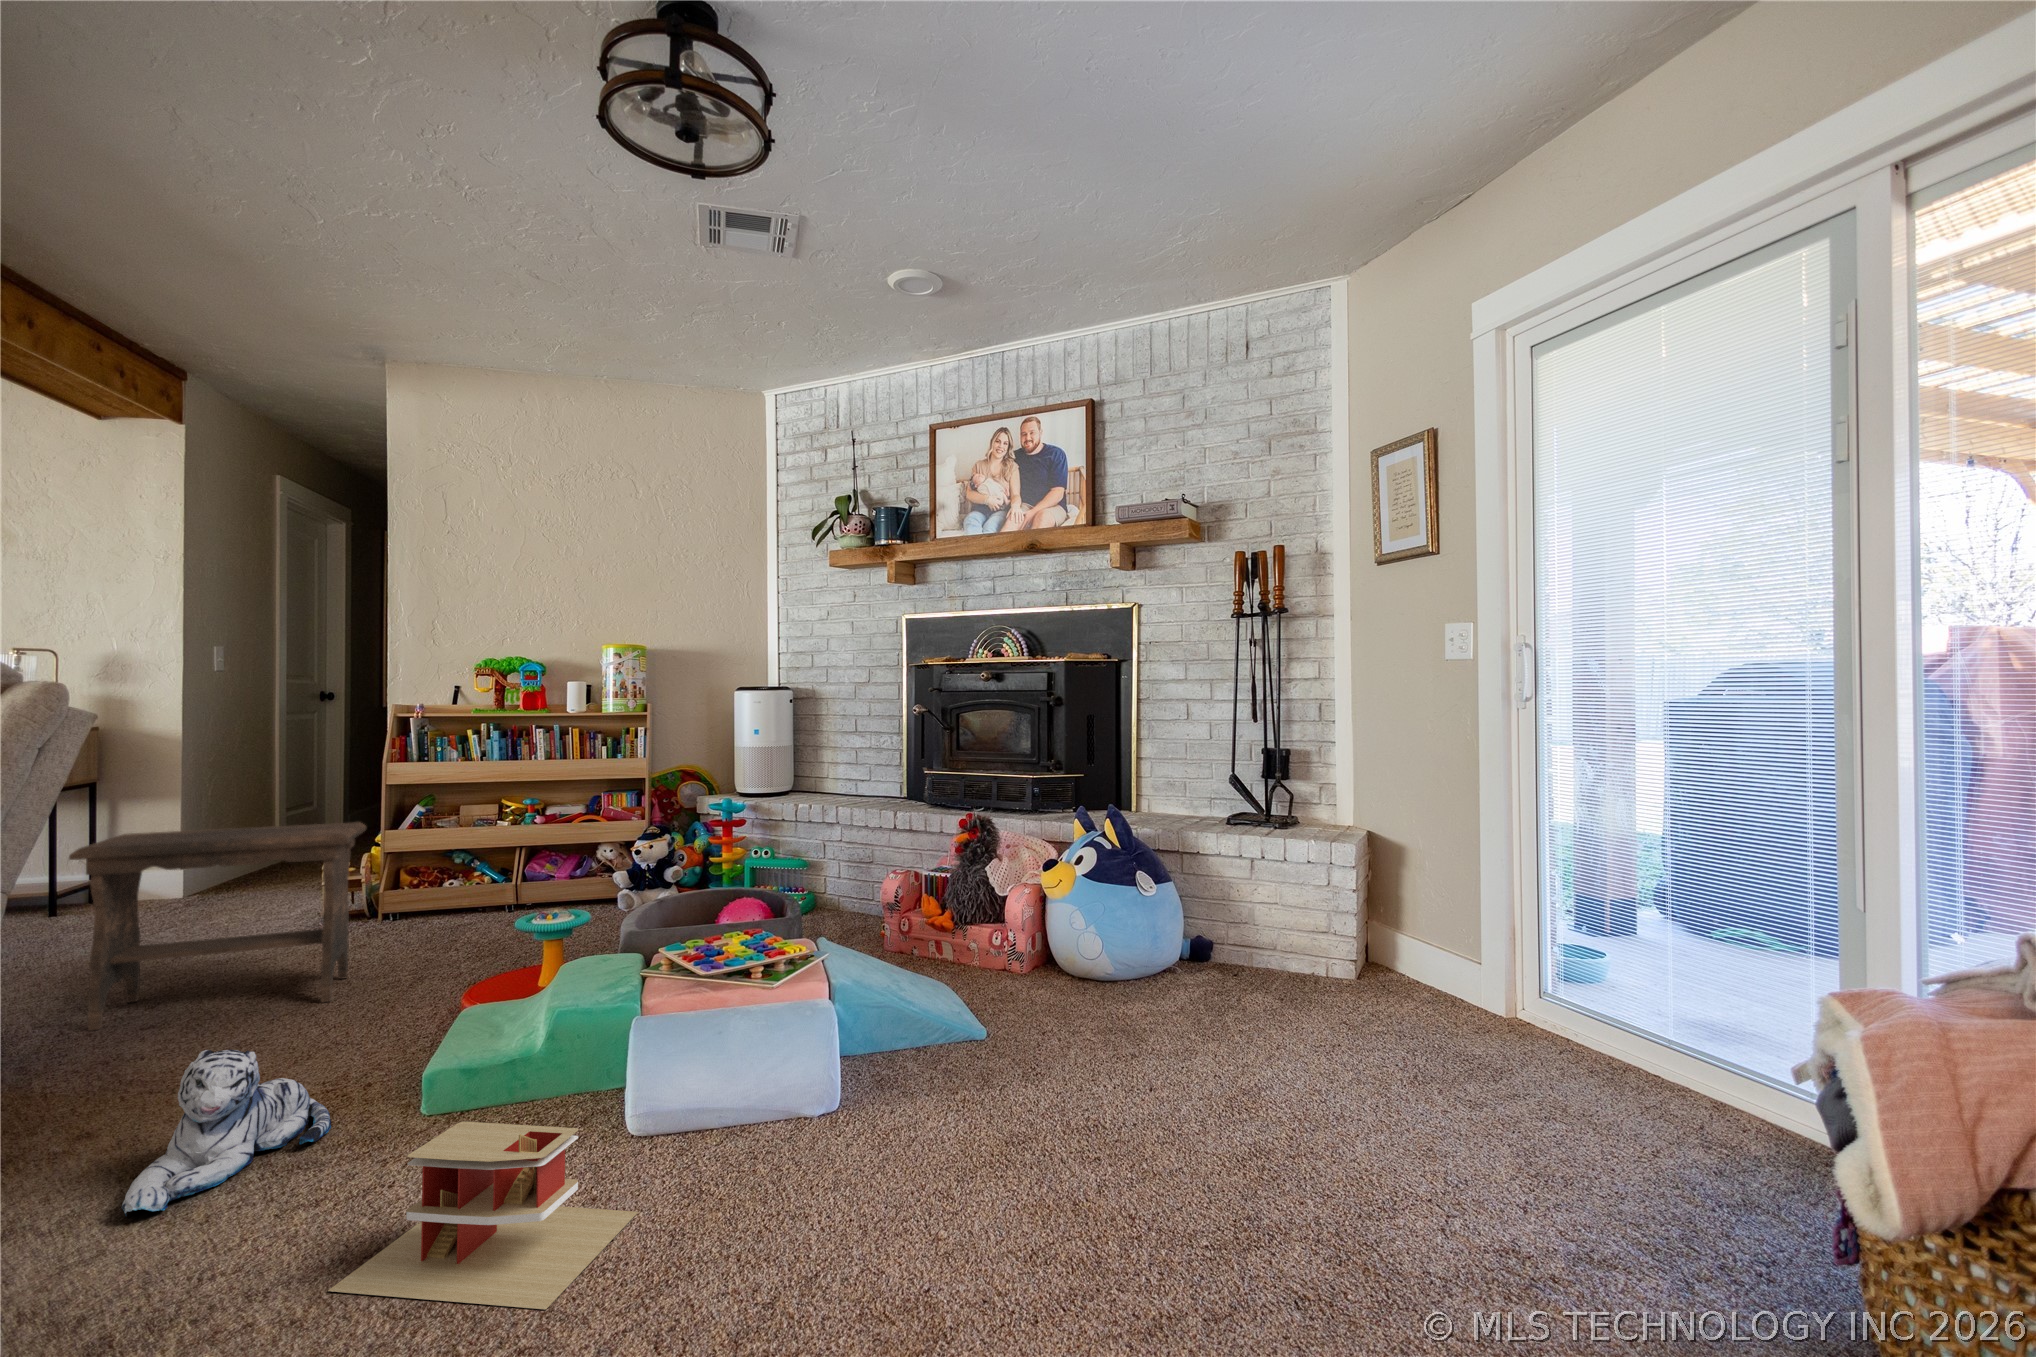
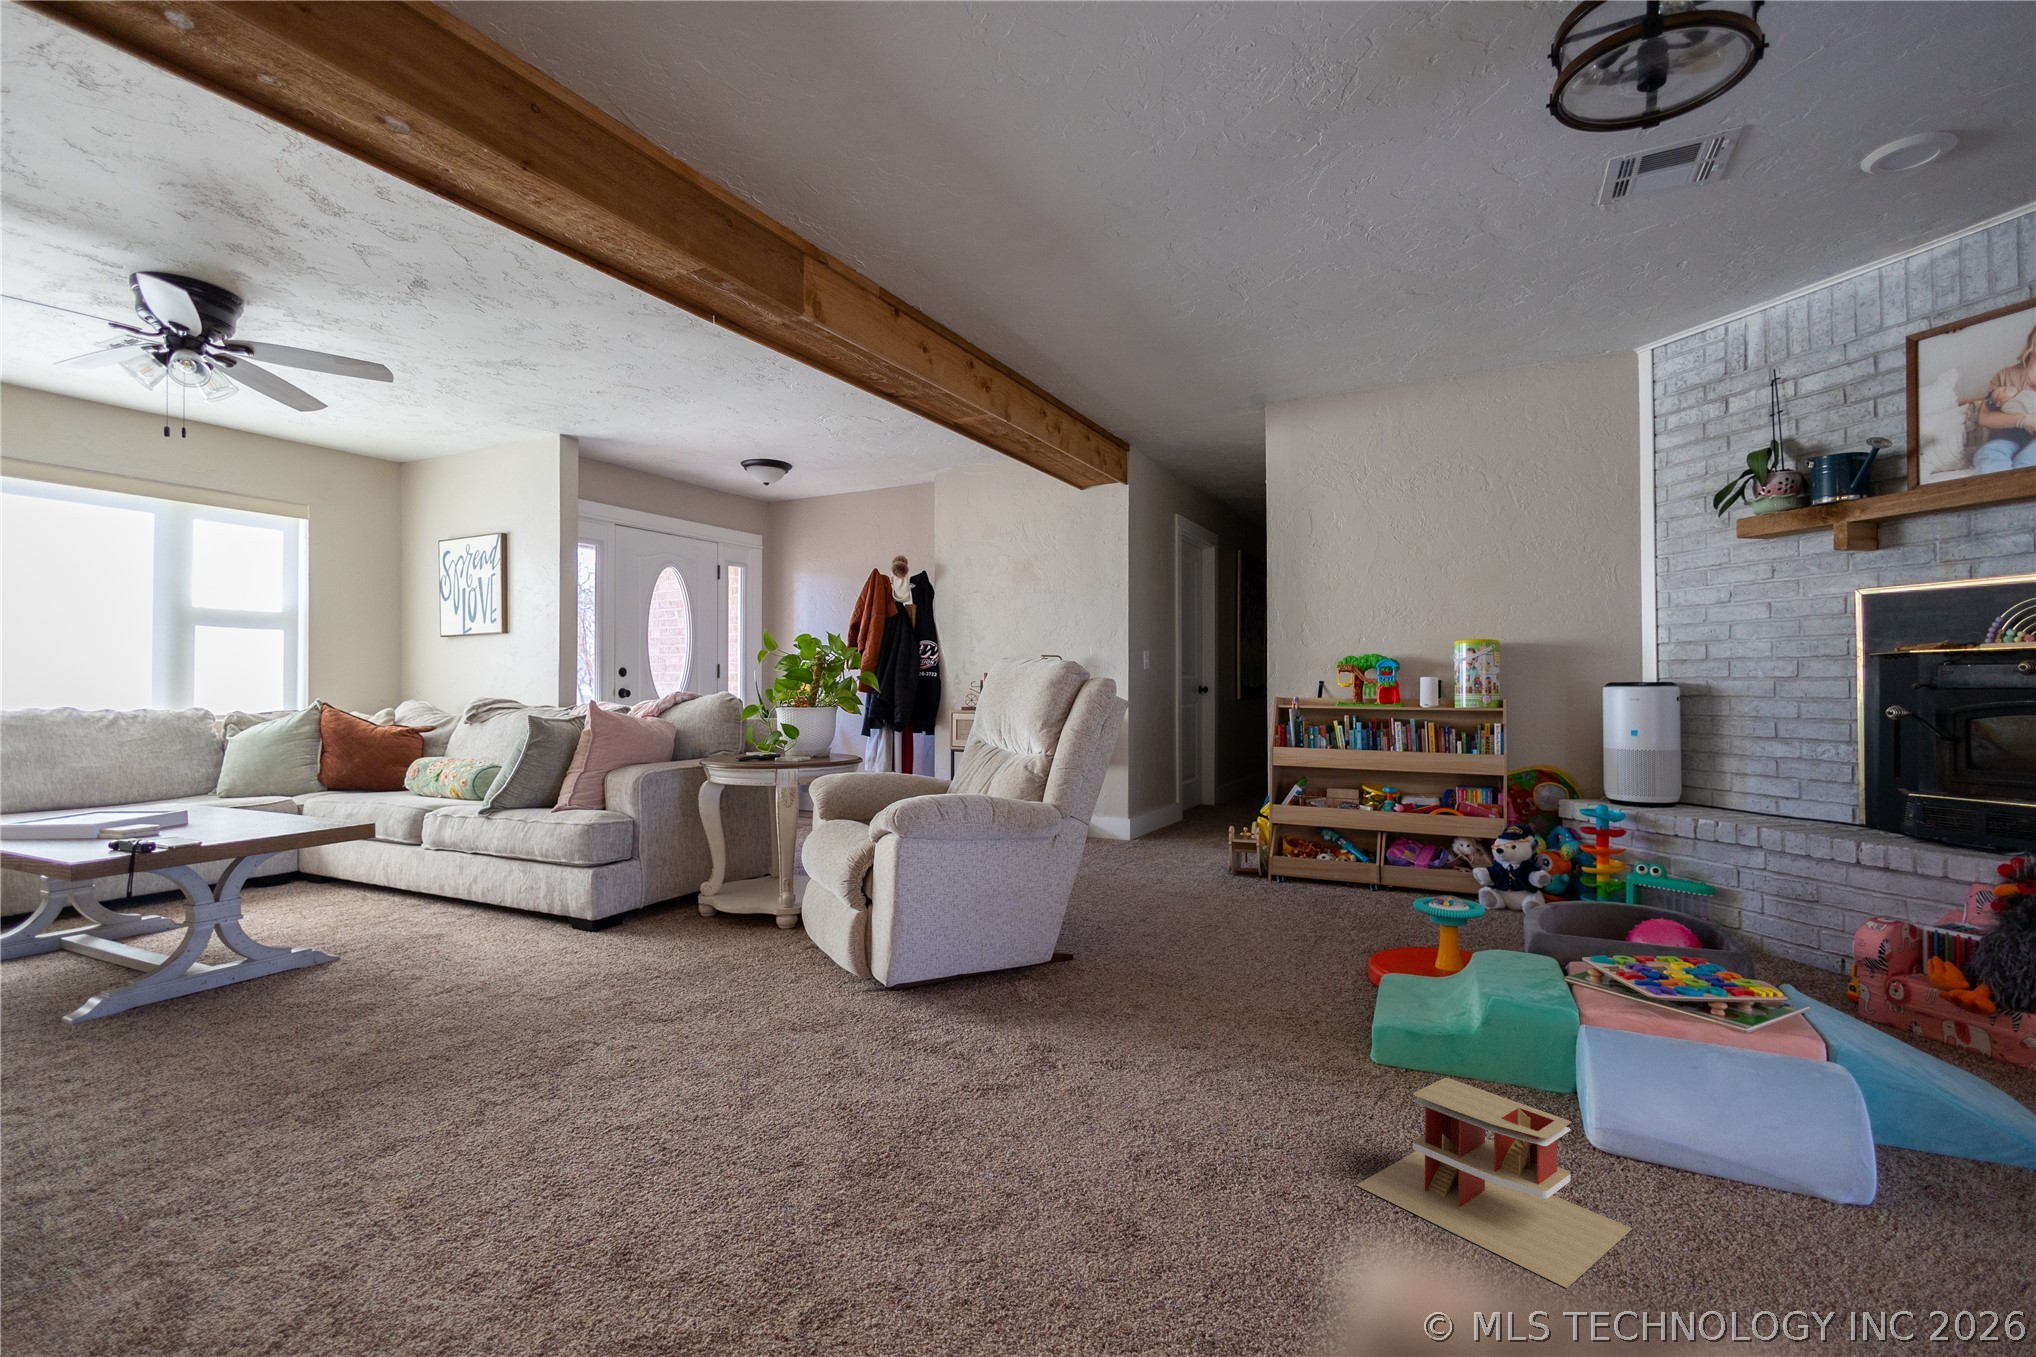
footstool: present [69,822,366,1031] -> none [1108,789,1278,940]
plush toy: present [122,1050,331,1216] -> none [1190,960,1304,1074]

